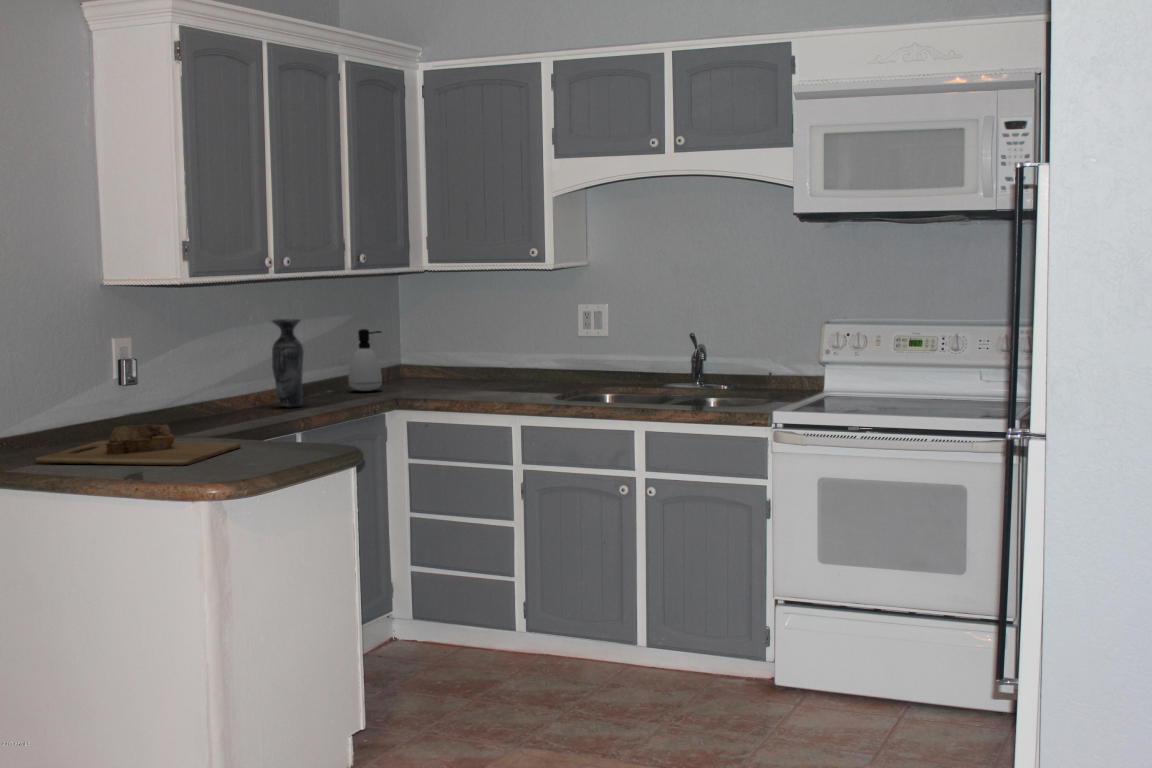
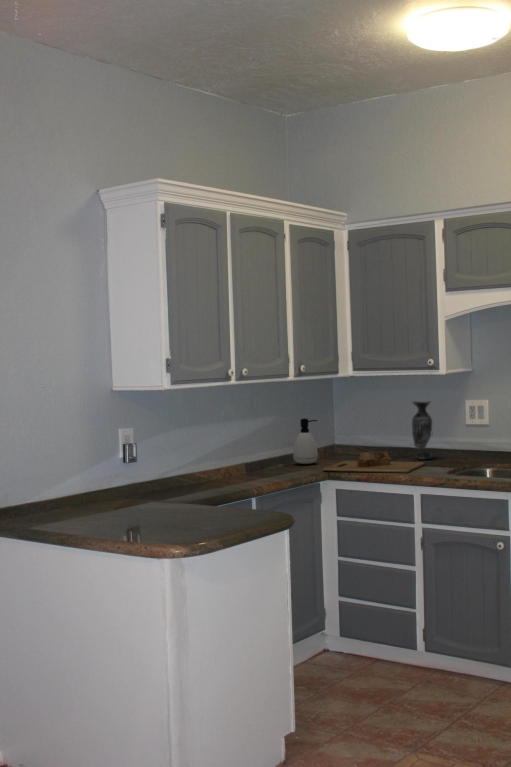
vase: present [272,319,304,407] -> present [412,401,432,459]
cutting board: present [36,425,241,465] -> present [323,452,424,473]

